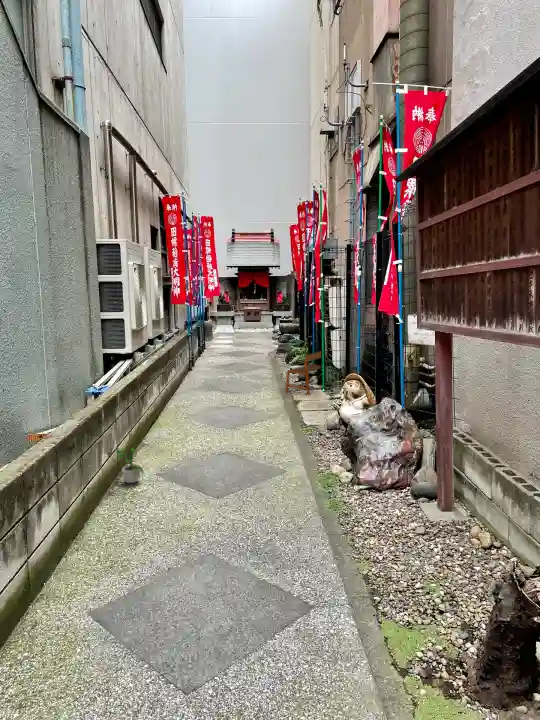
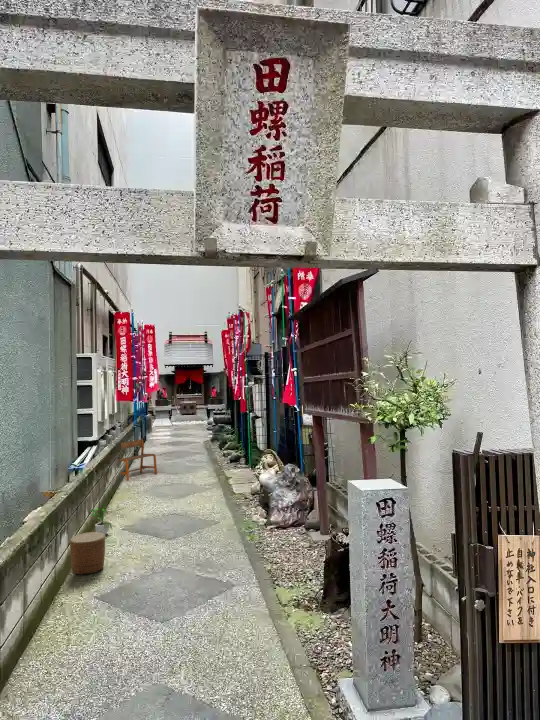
bench: present [285,352,321,395] -> present [120,439,157,481]
woven basket: none [71,493,123,555] -> present [70,532,106,575]

